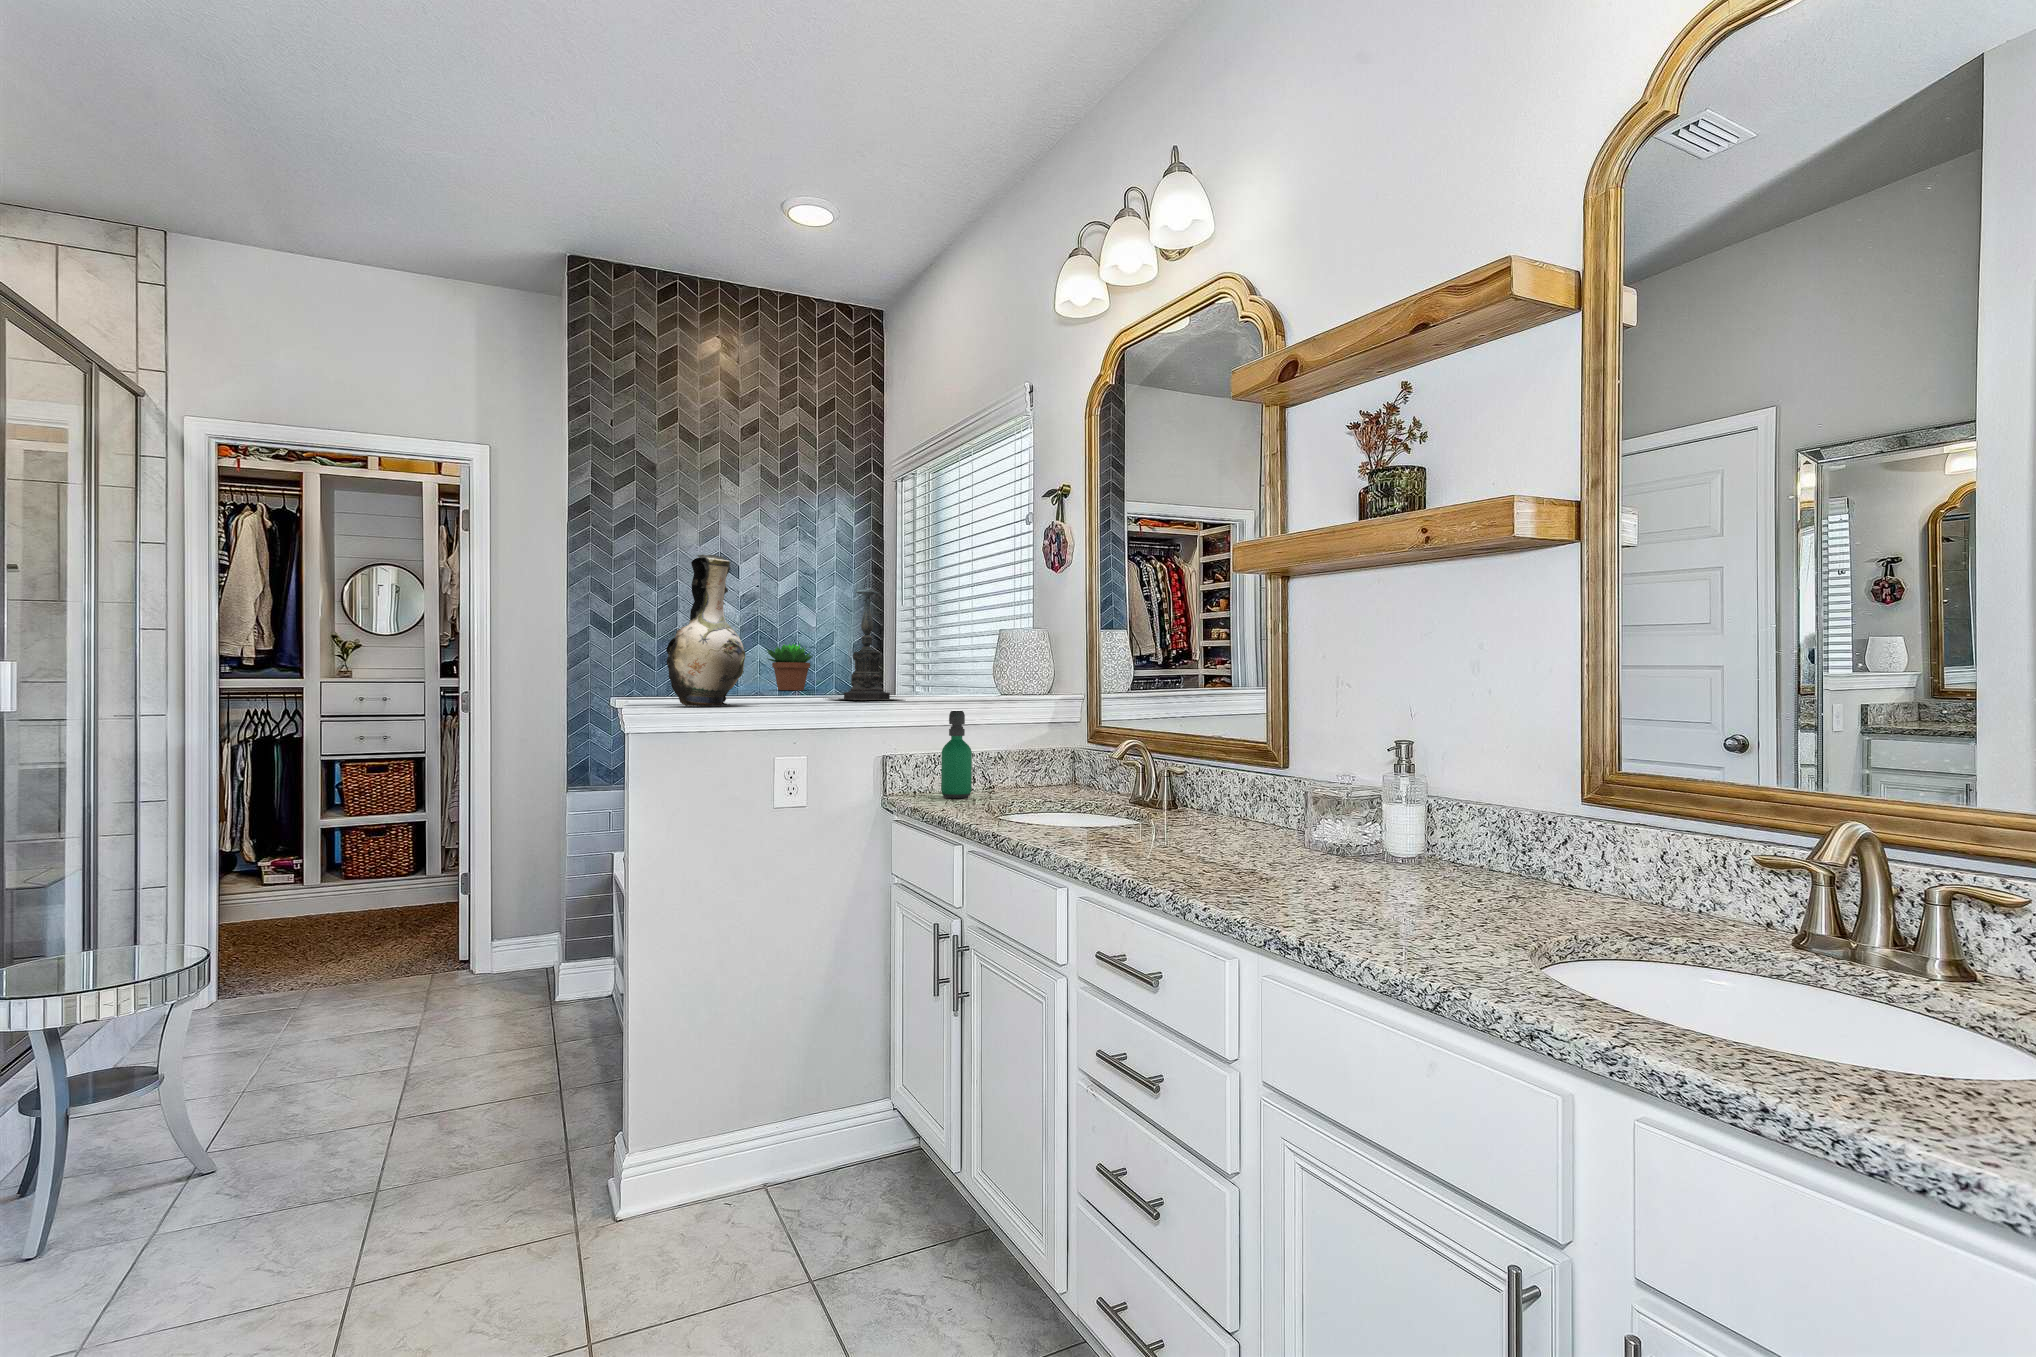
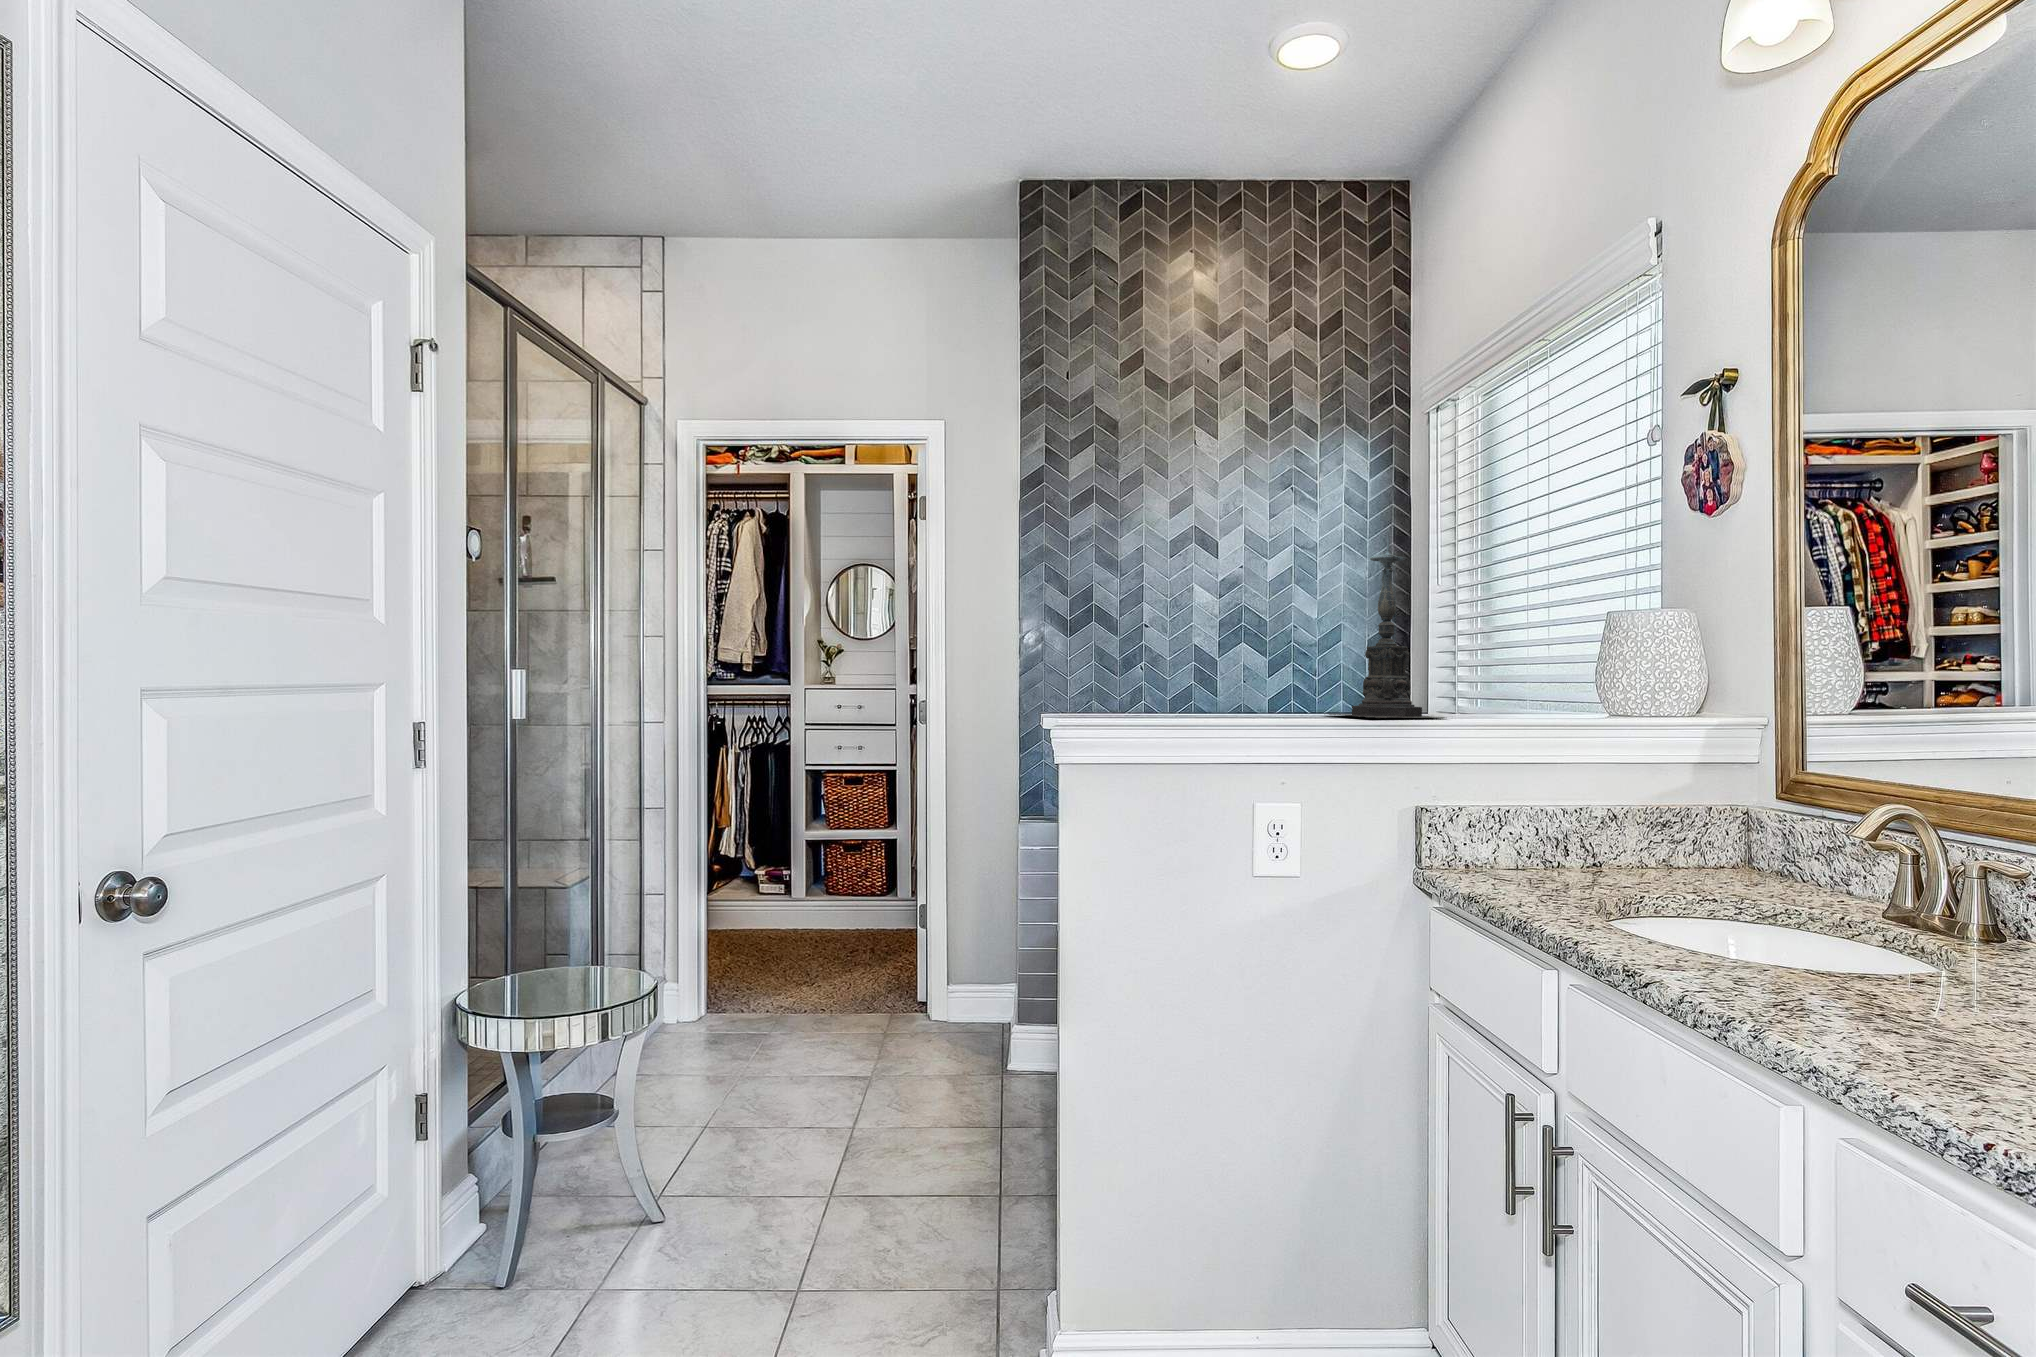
decorative vase: present [666,554,745,706] -> none [1093,509,1203,725]
succulent plant: present [767,644,813,690] -> none [1250,638,1314,701]
soap dispenser: present [941,711,972,798] -> none [1509,735,1563,880]

